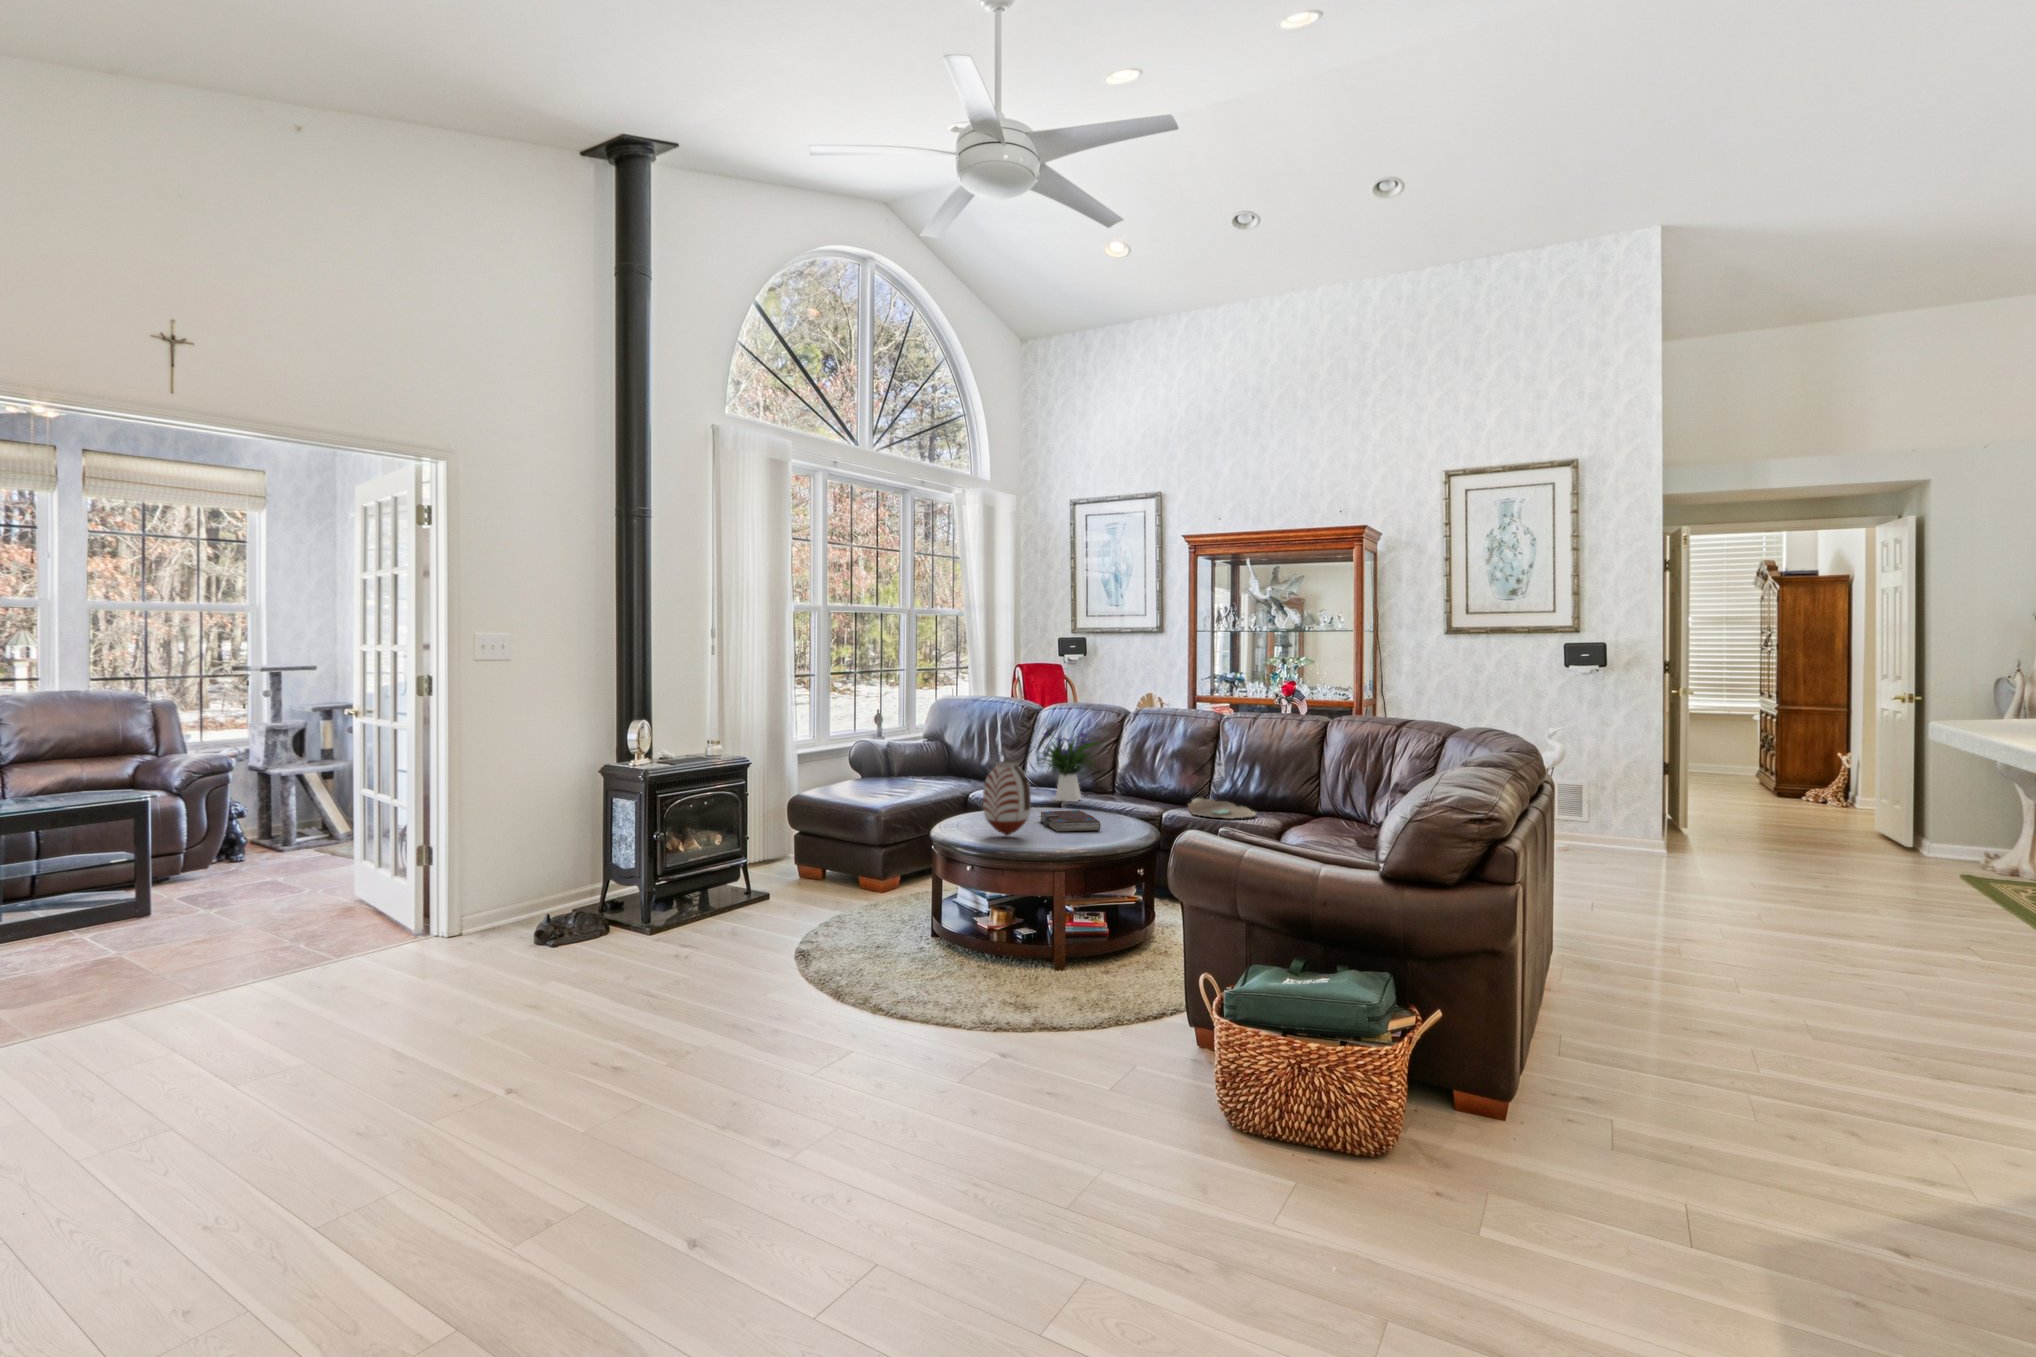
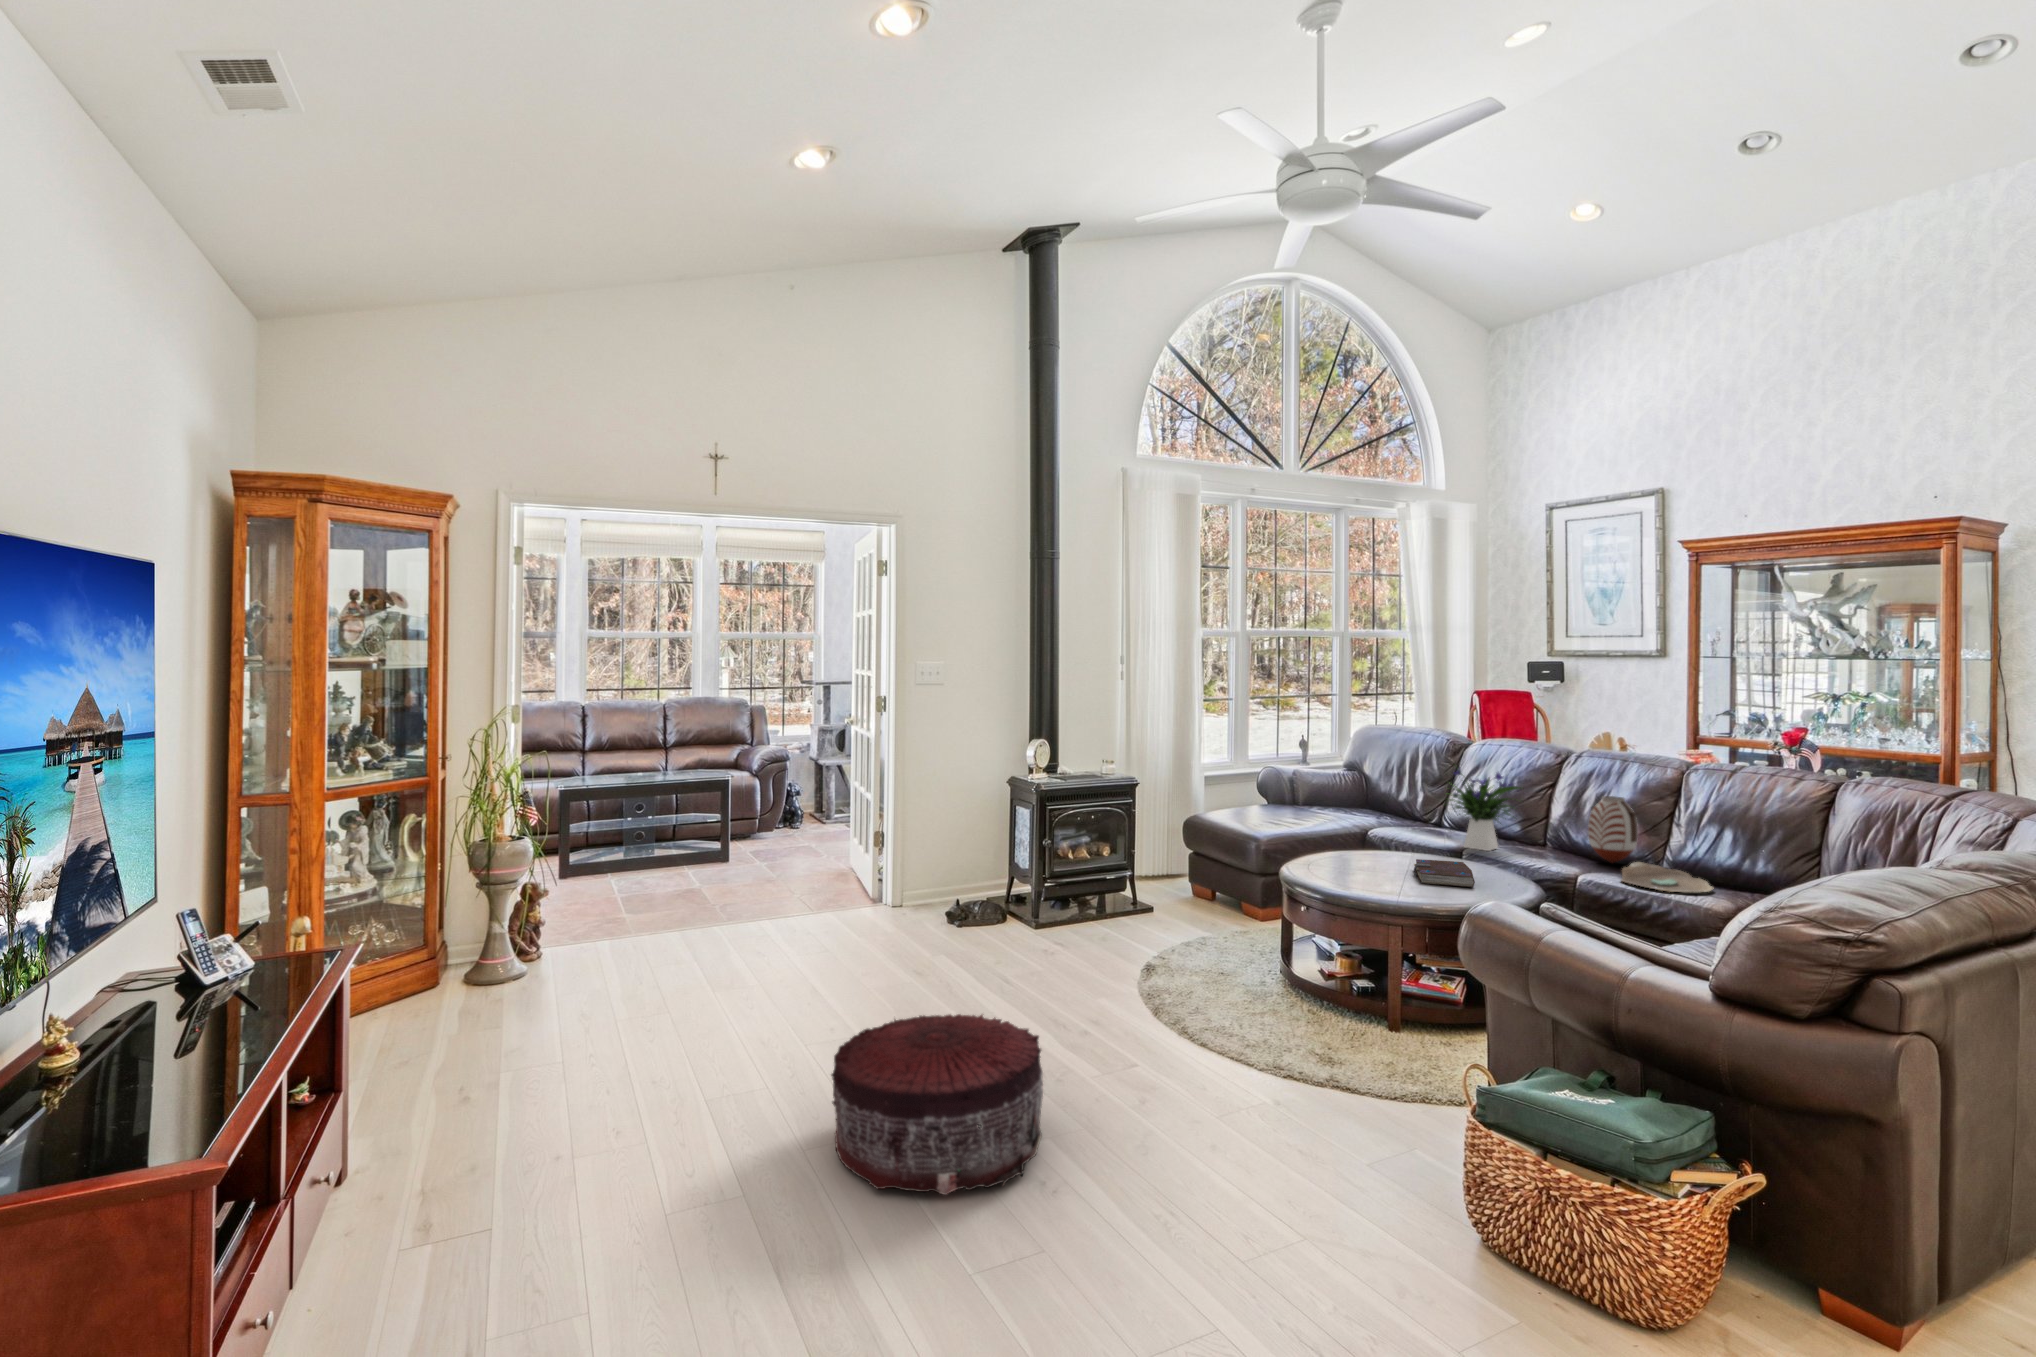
vase: present [983,761,1031,836] -> present [1588,796,1638,863]
pouf: none [542,1019,809,1249] -> present [831,1014,1043,1195]

